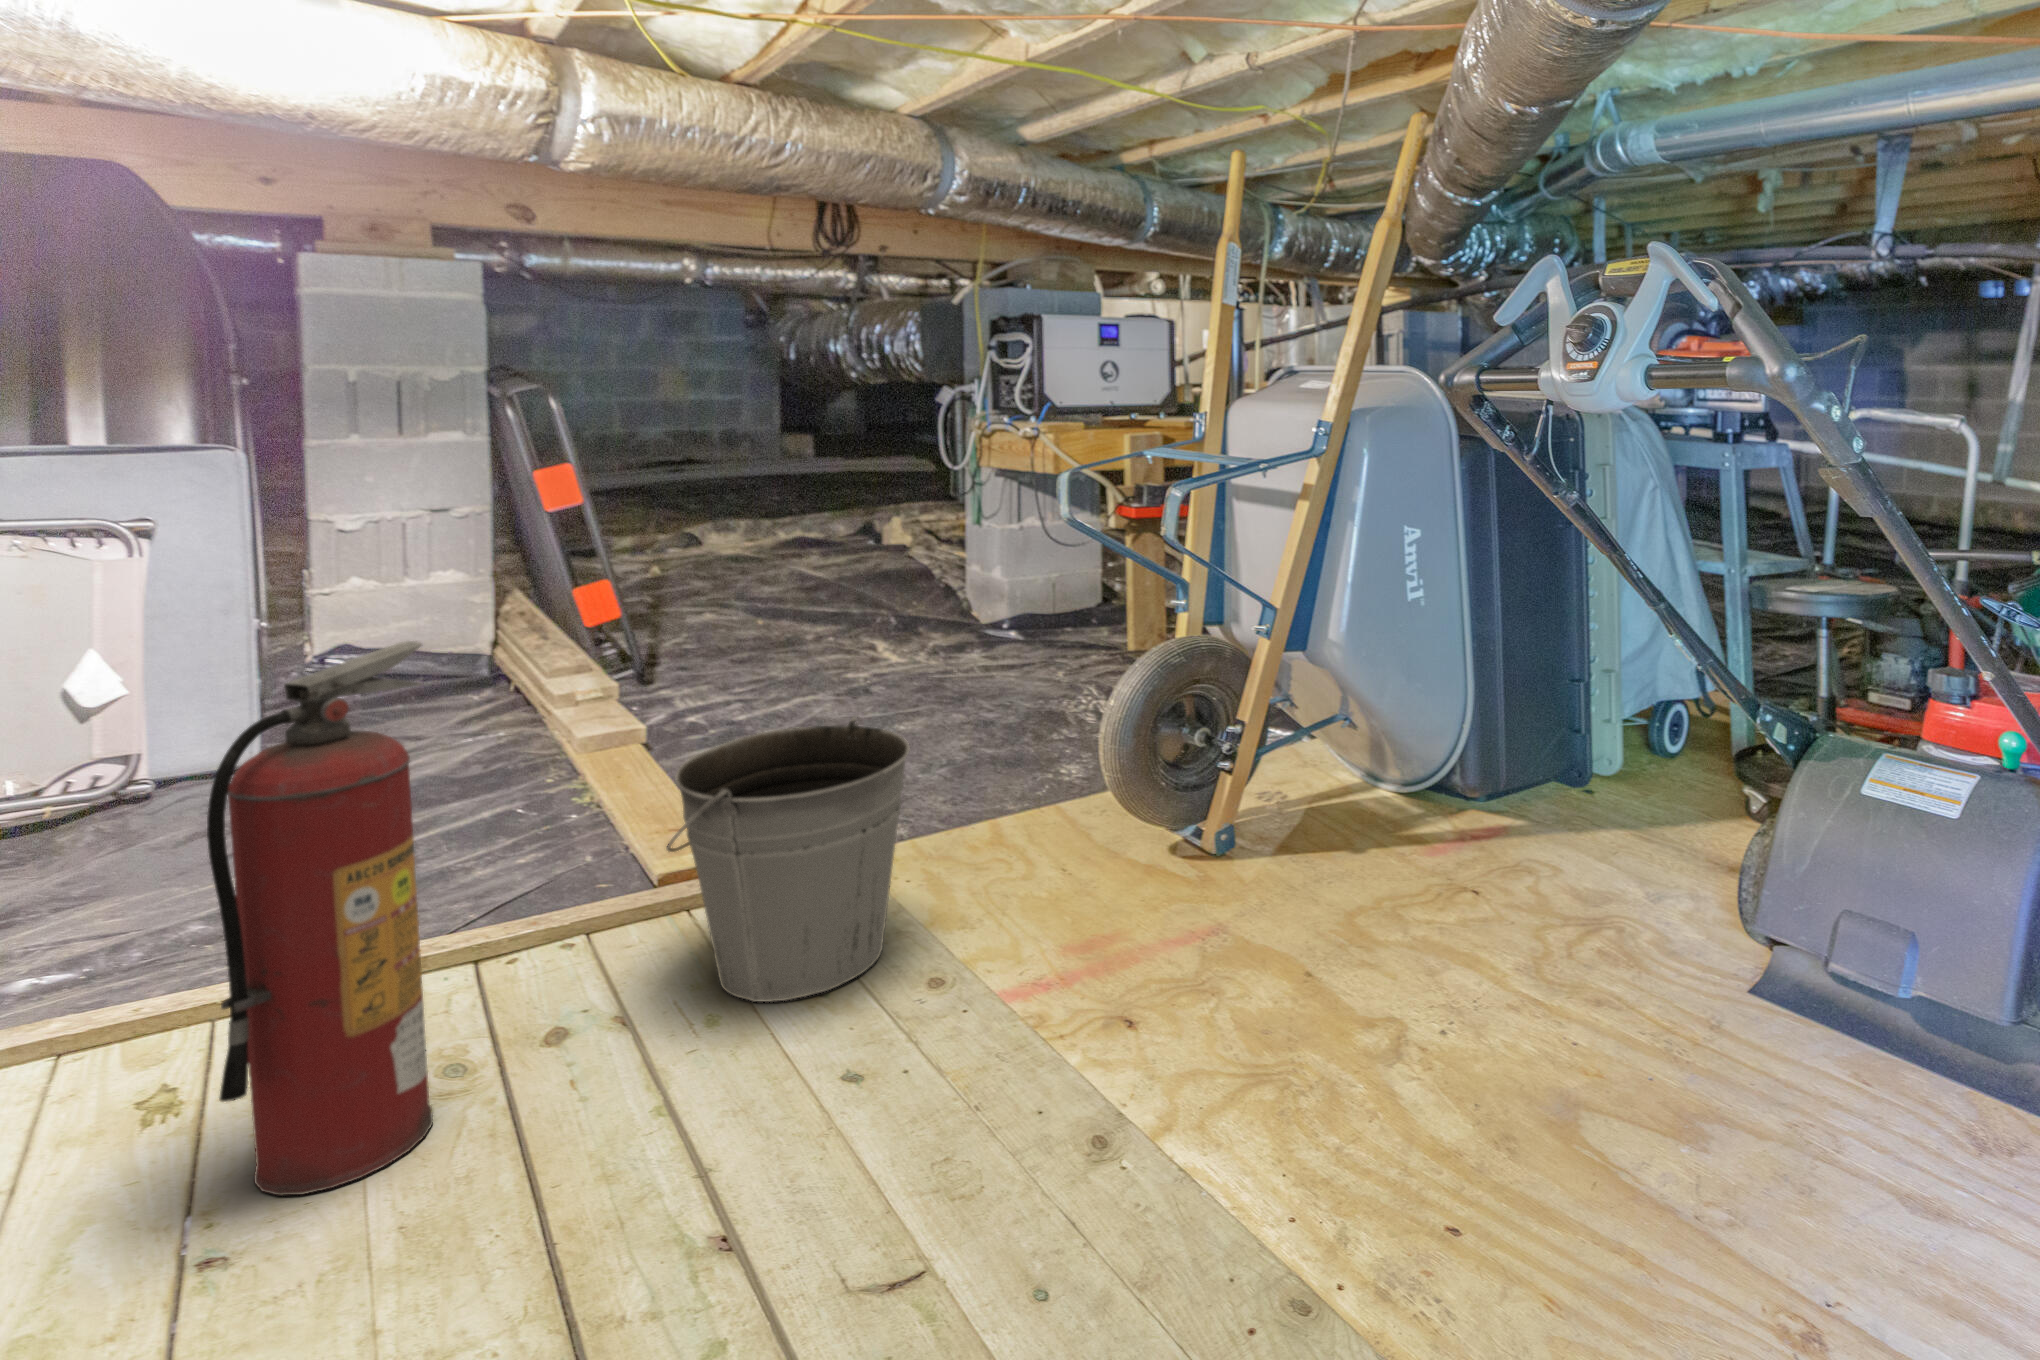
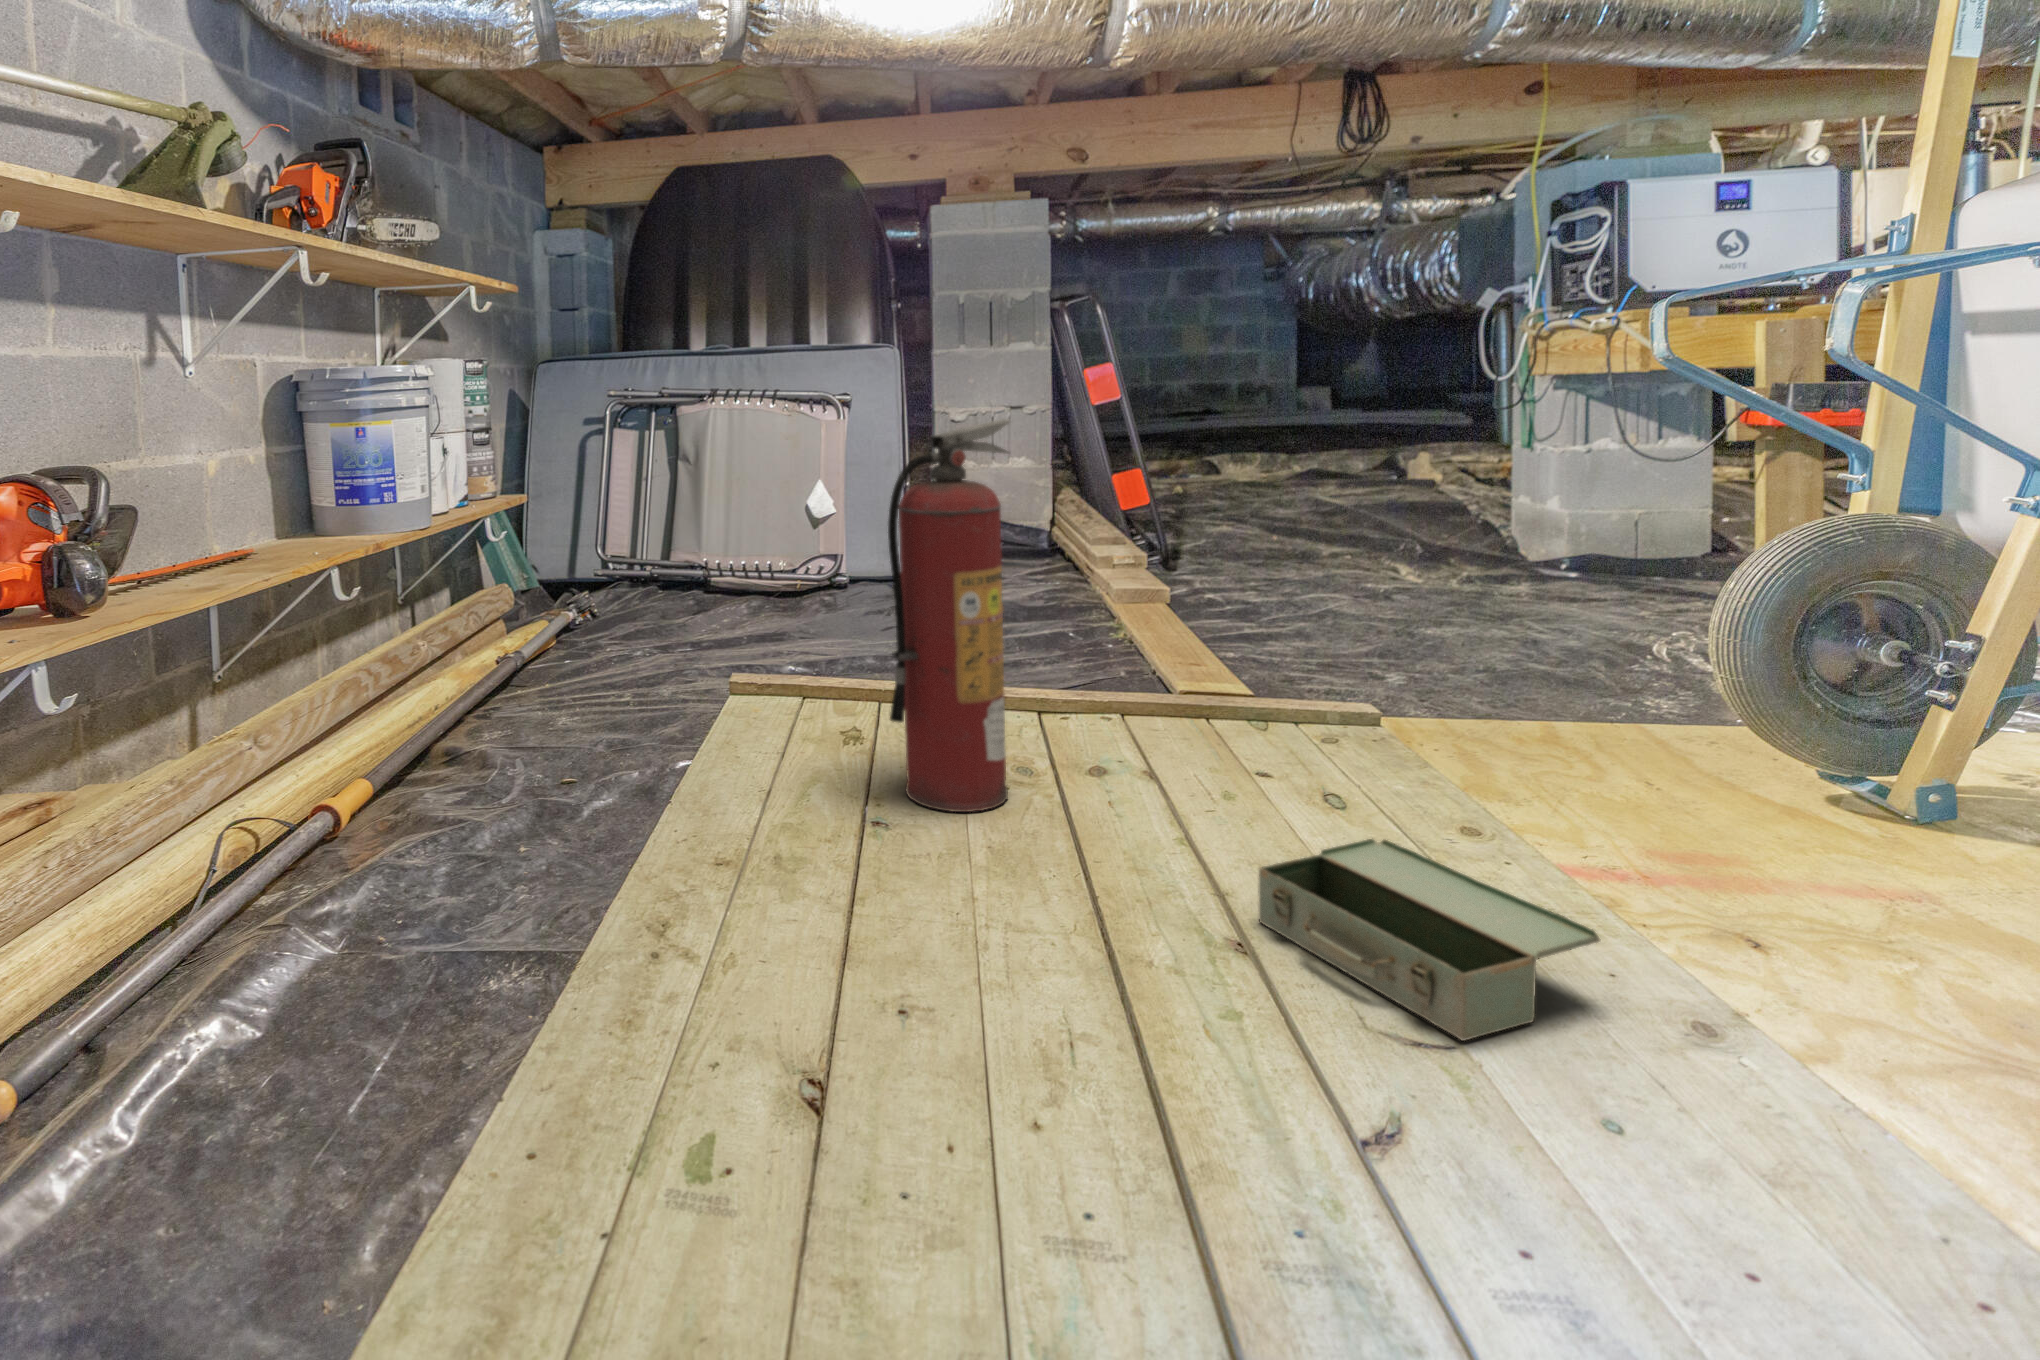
bucket: present [666,716,910,1002] -> none [1184,557,1438,816]
toolbox: none [753,1025,1035,1226] -> present [1258,839,1601,1041]

